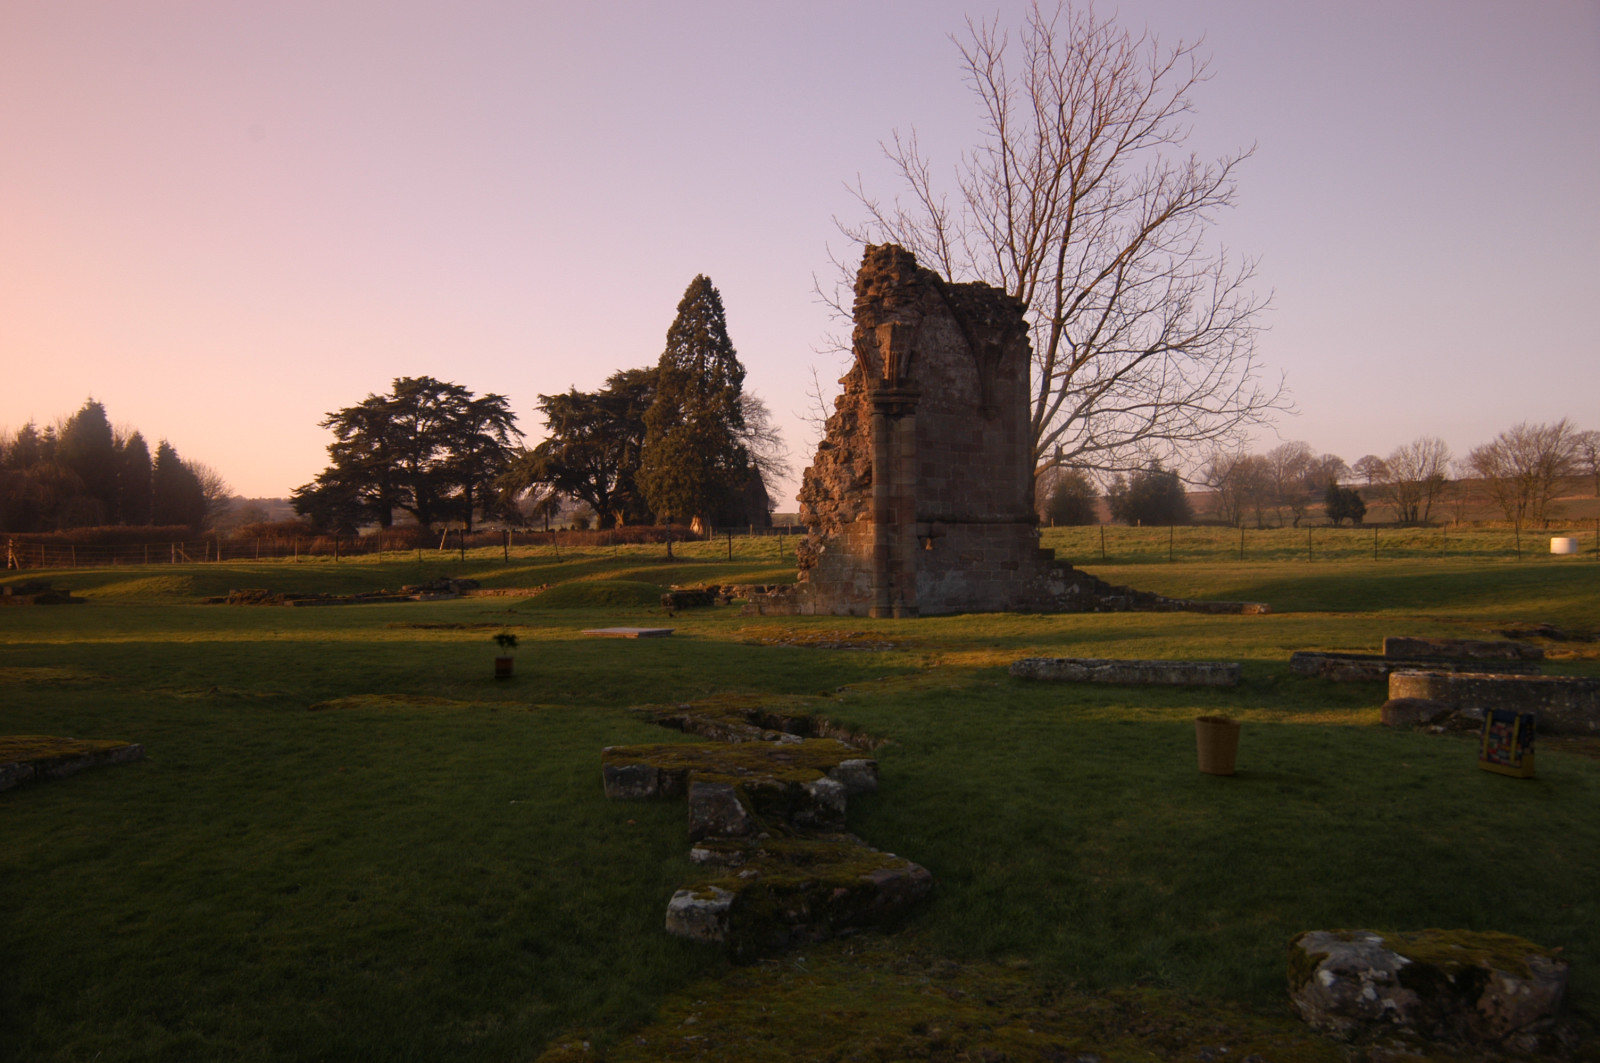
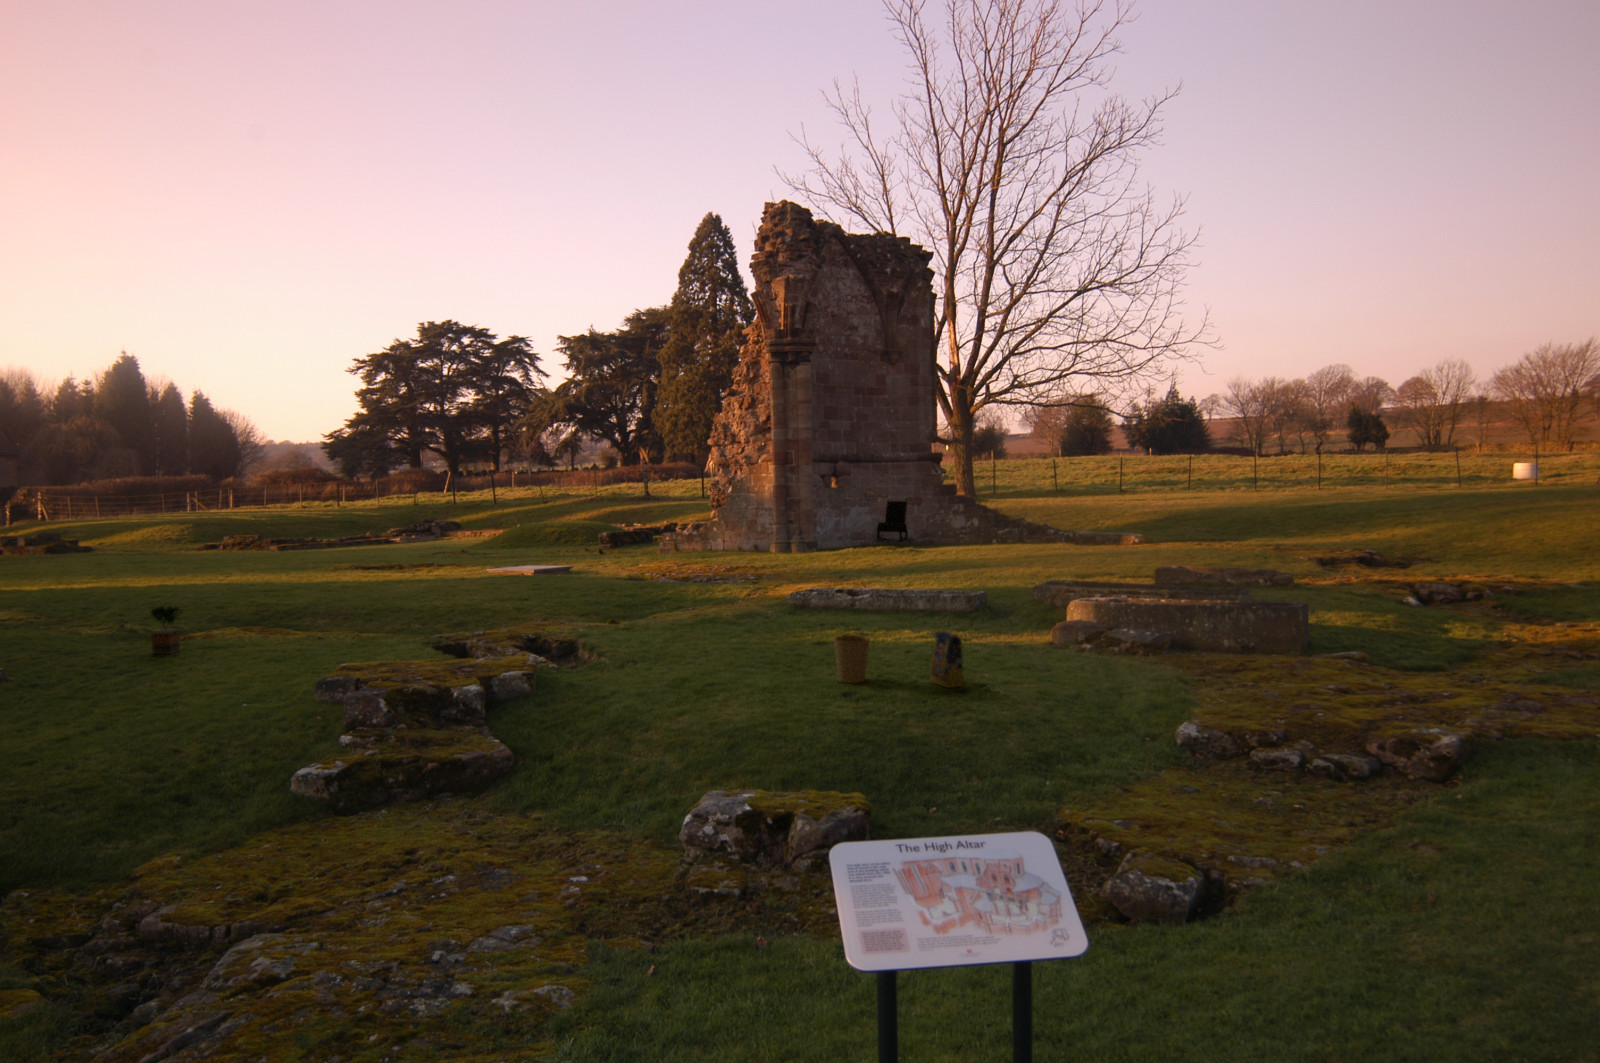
lounge chair: none [982,563,1013,606] -> present [877,501,908,541]
potted tree: present [492,633,520,677] -> present [151,606,184,654]
backpack: present [1478,707,1536,778] -> present [931,631,964,688]

